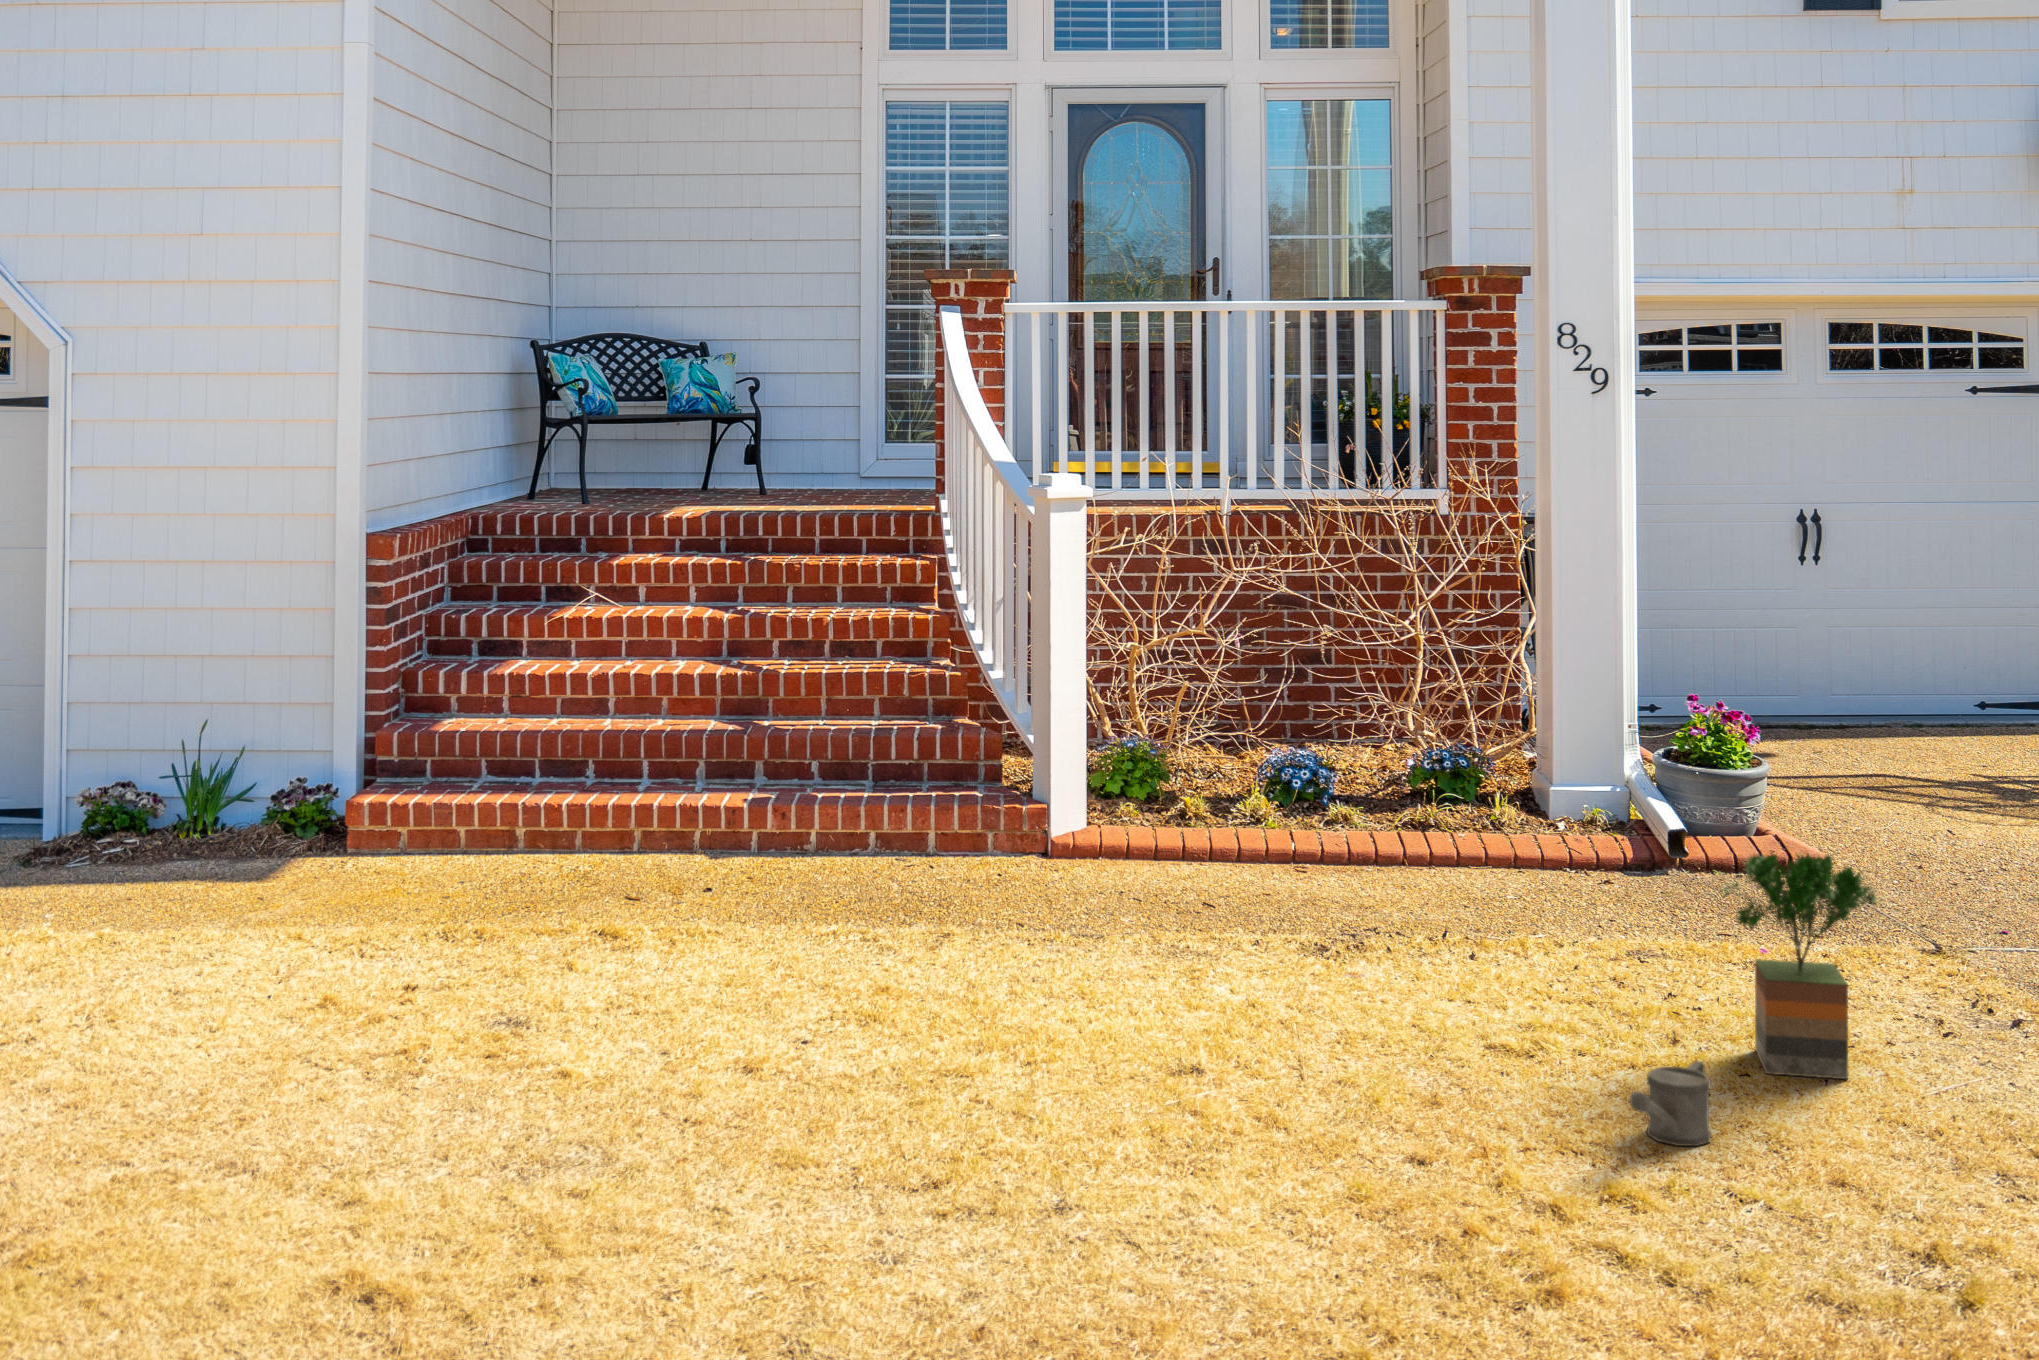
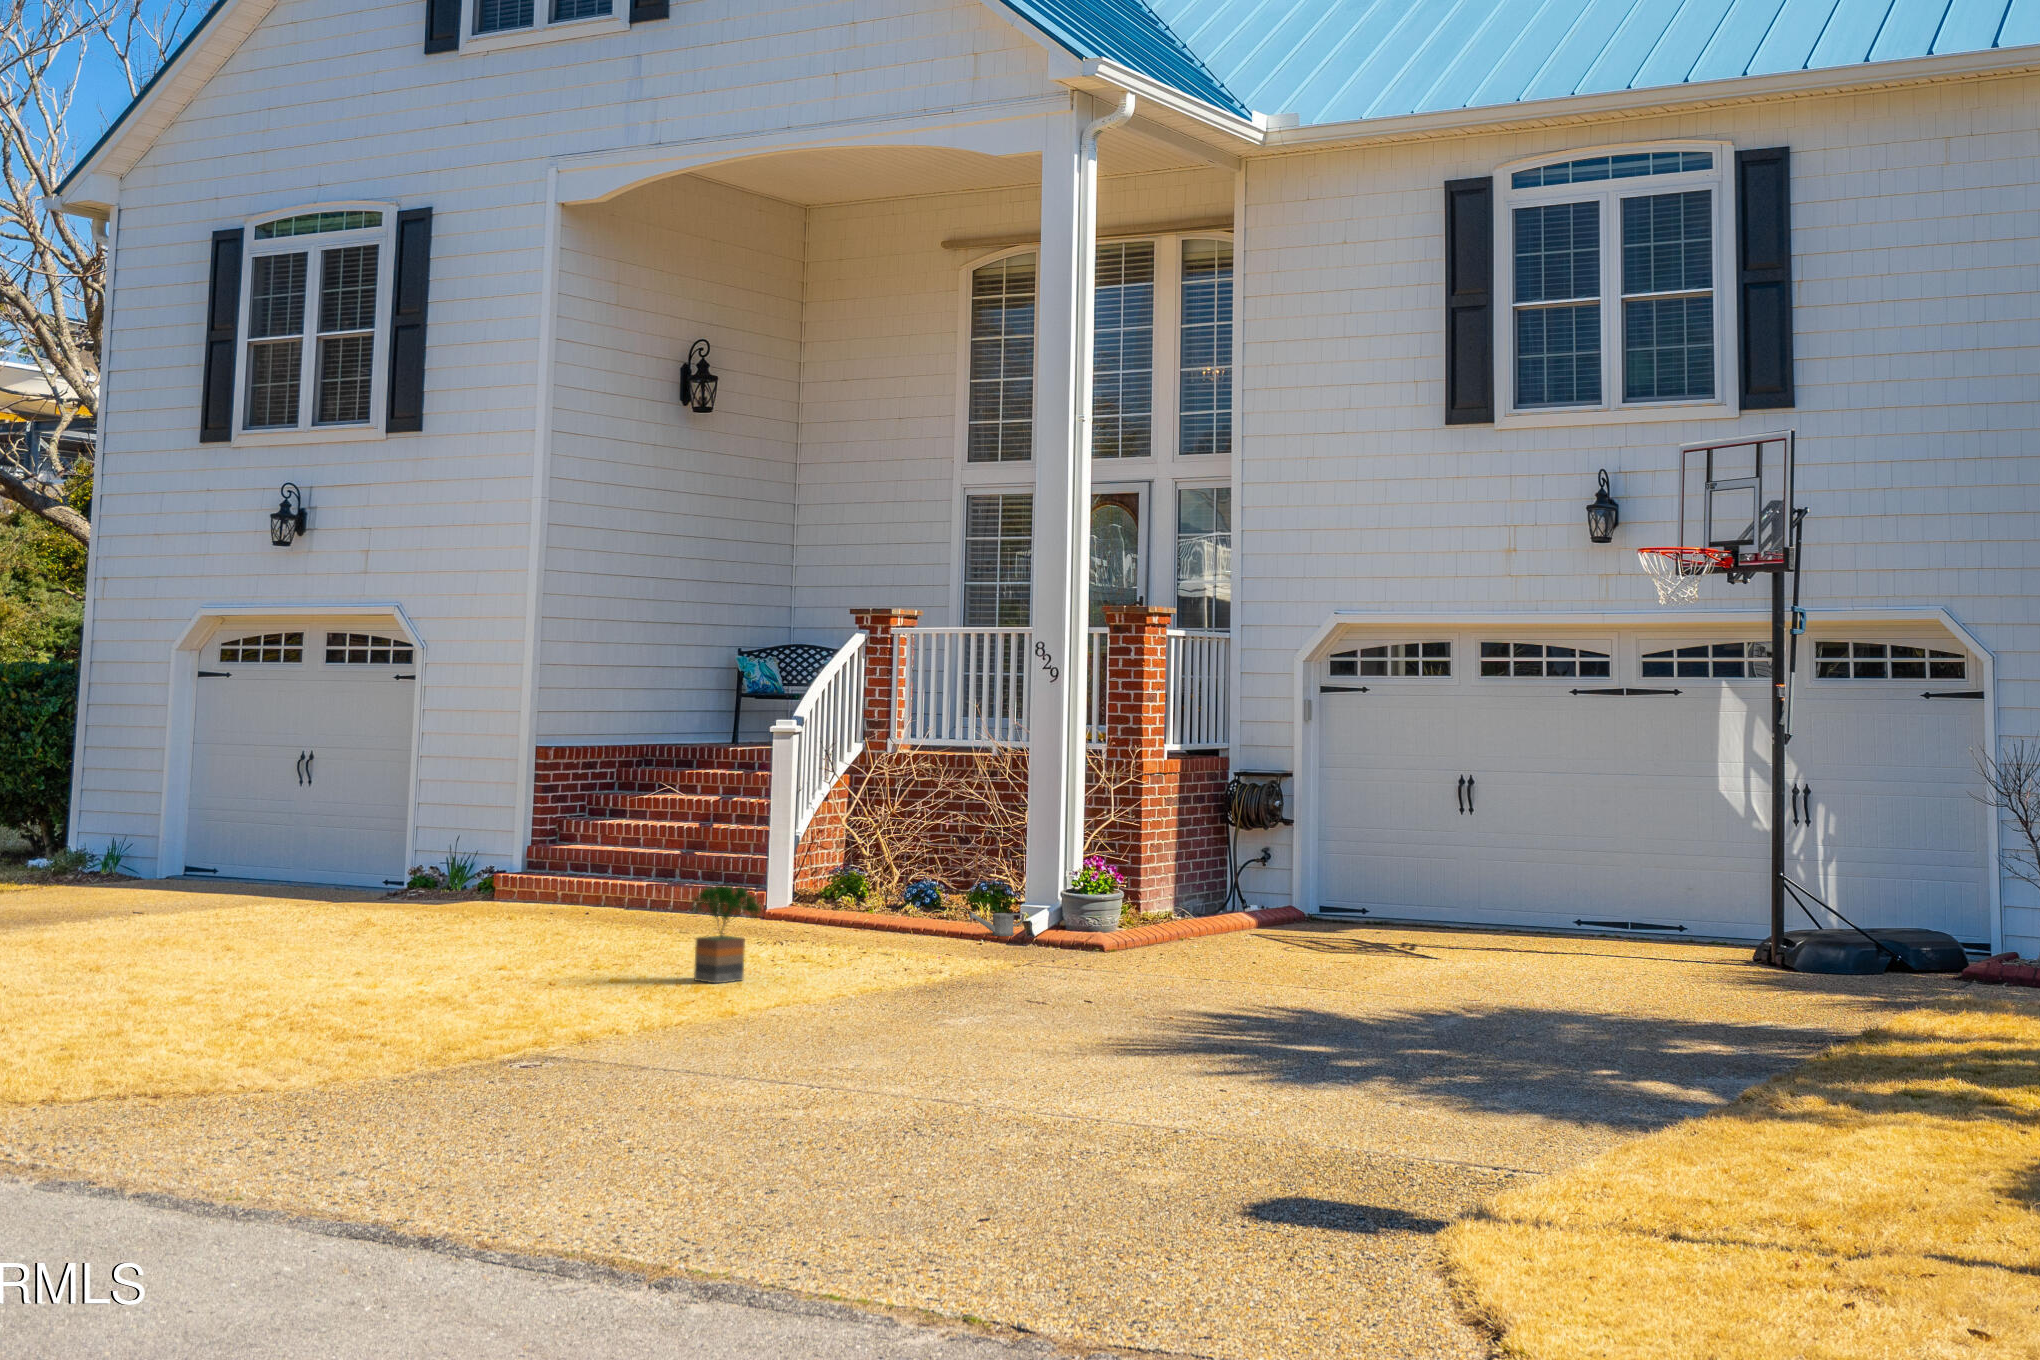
watering can: present [1630,1061,1711,1146] -> present [969,911,1024,936]

